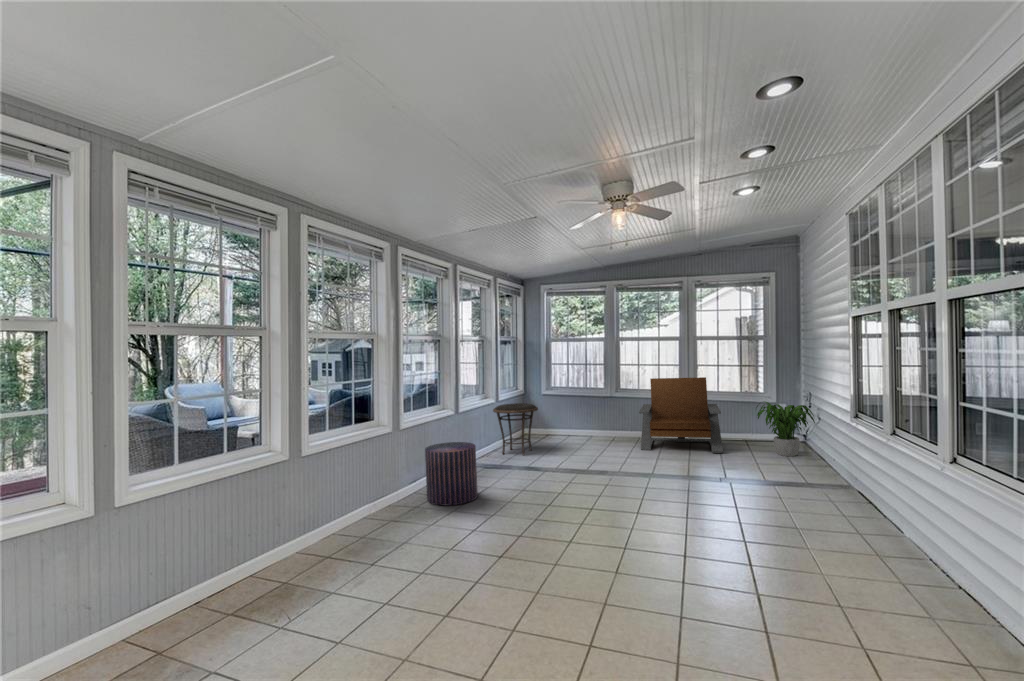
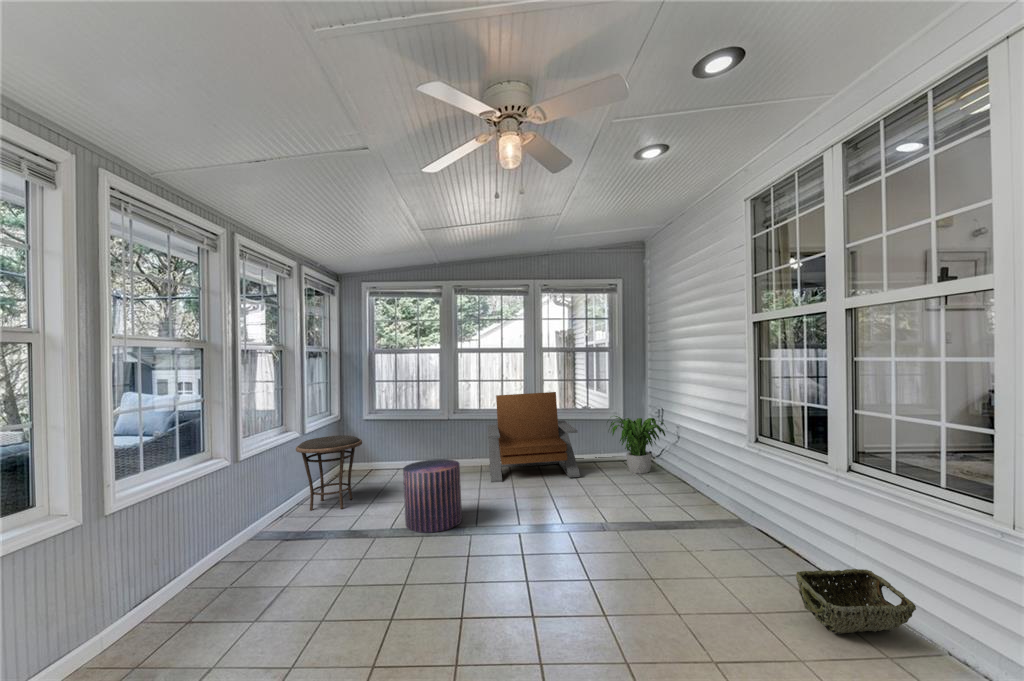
pouf: present [425,442,478,505] -> present [403,459,462,533]
woven basket: none [840,517,934,566] -> present [796,569,916,634]

